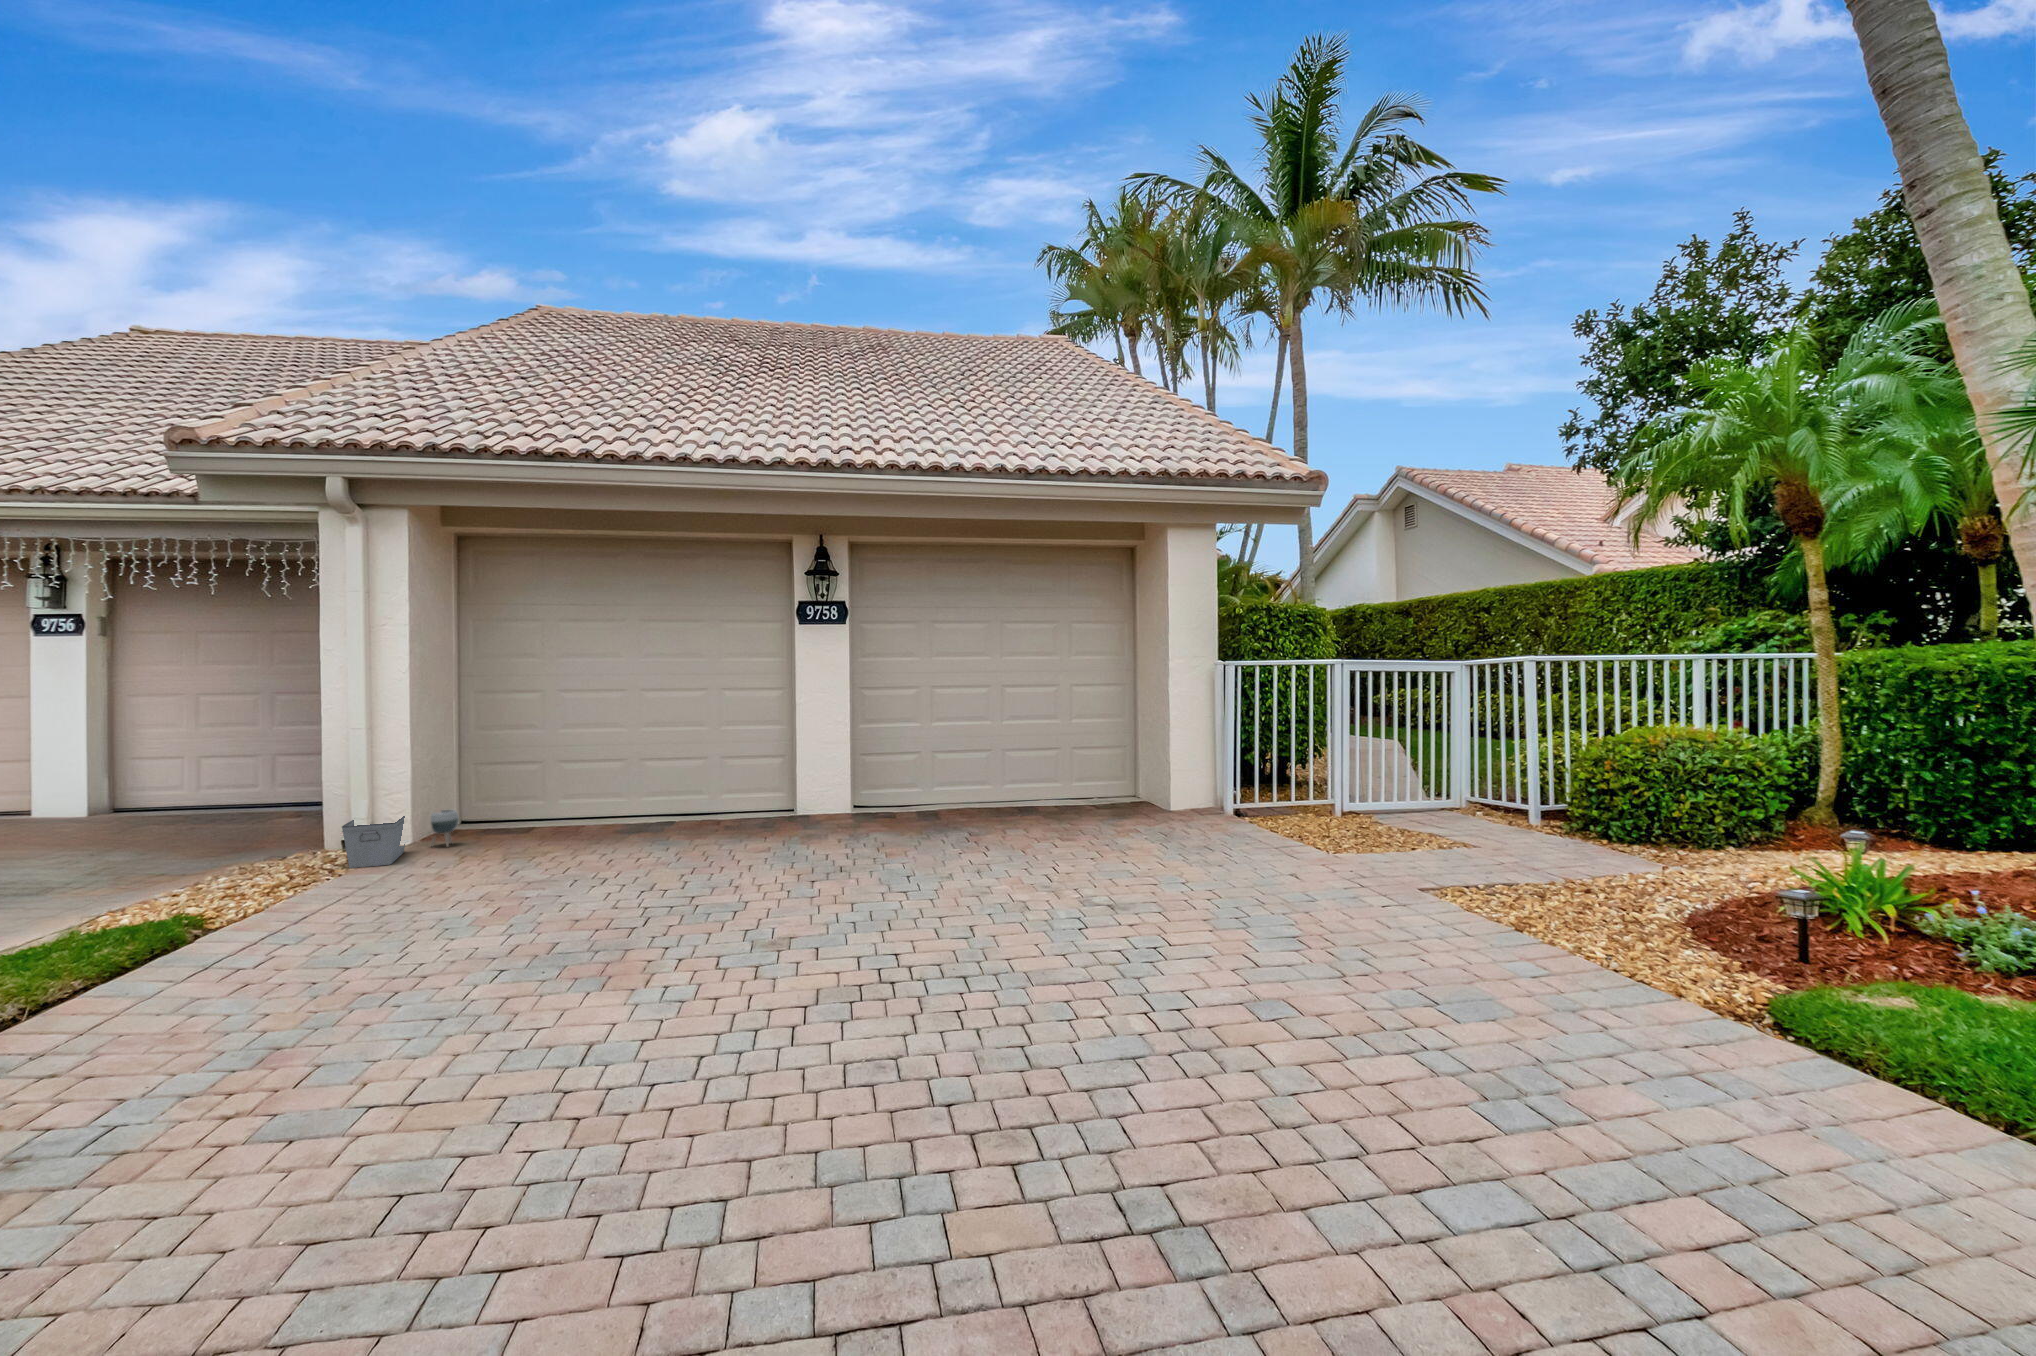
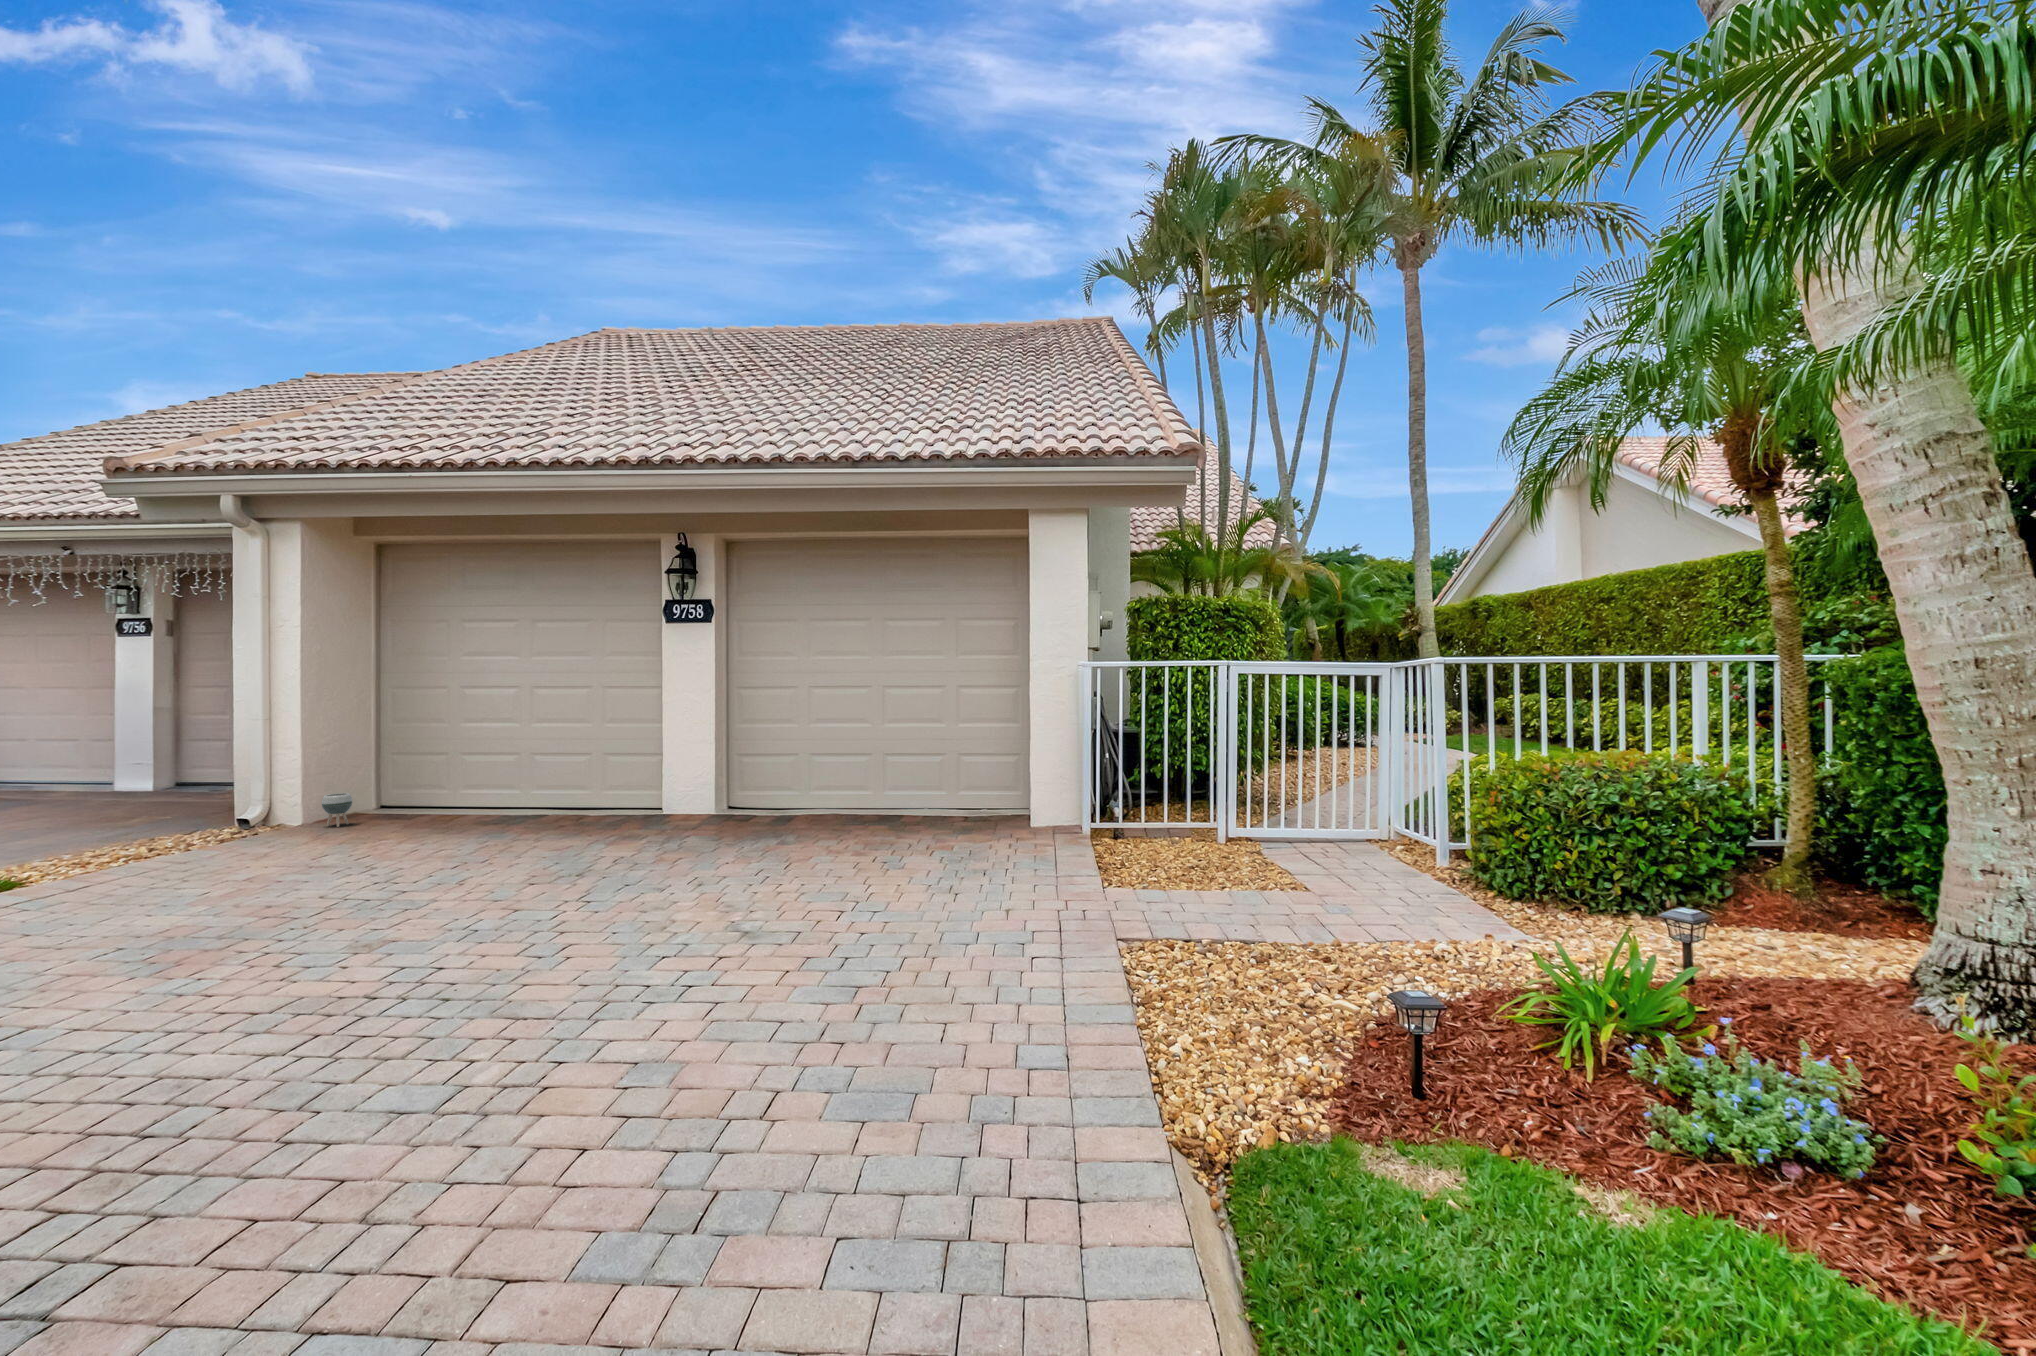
storage bin: present [342,816,405,868] -> none [218,795,301,843]

